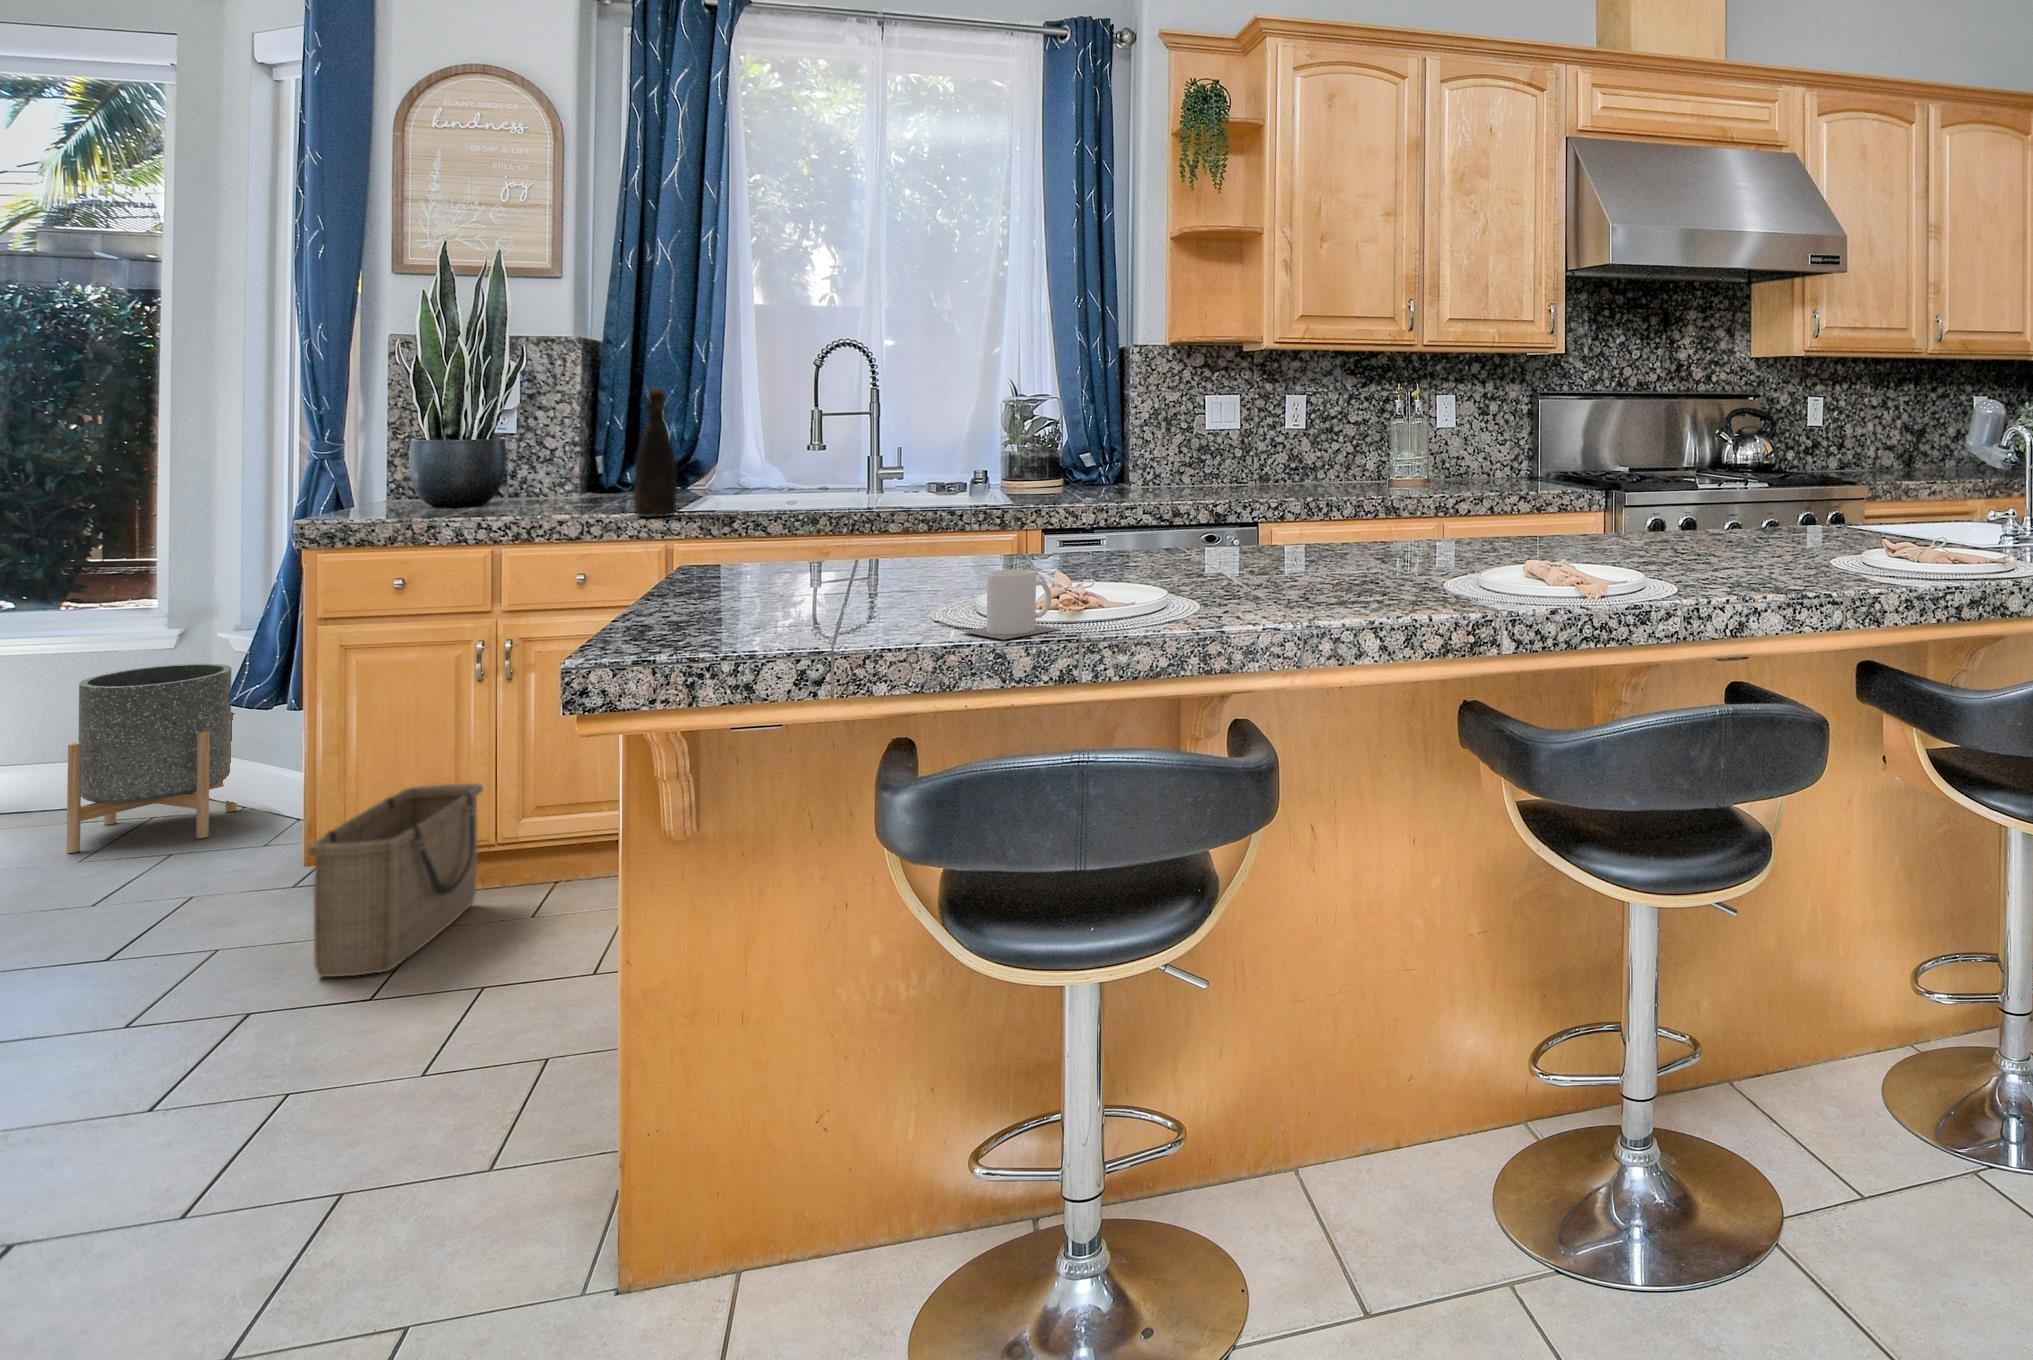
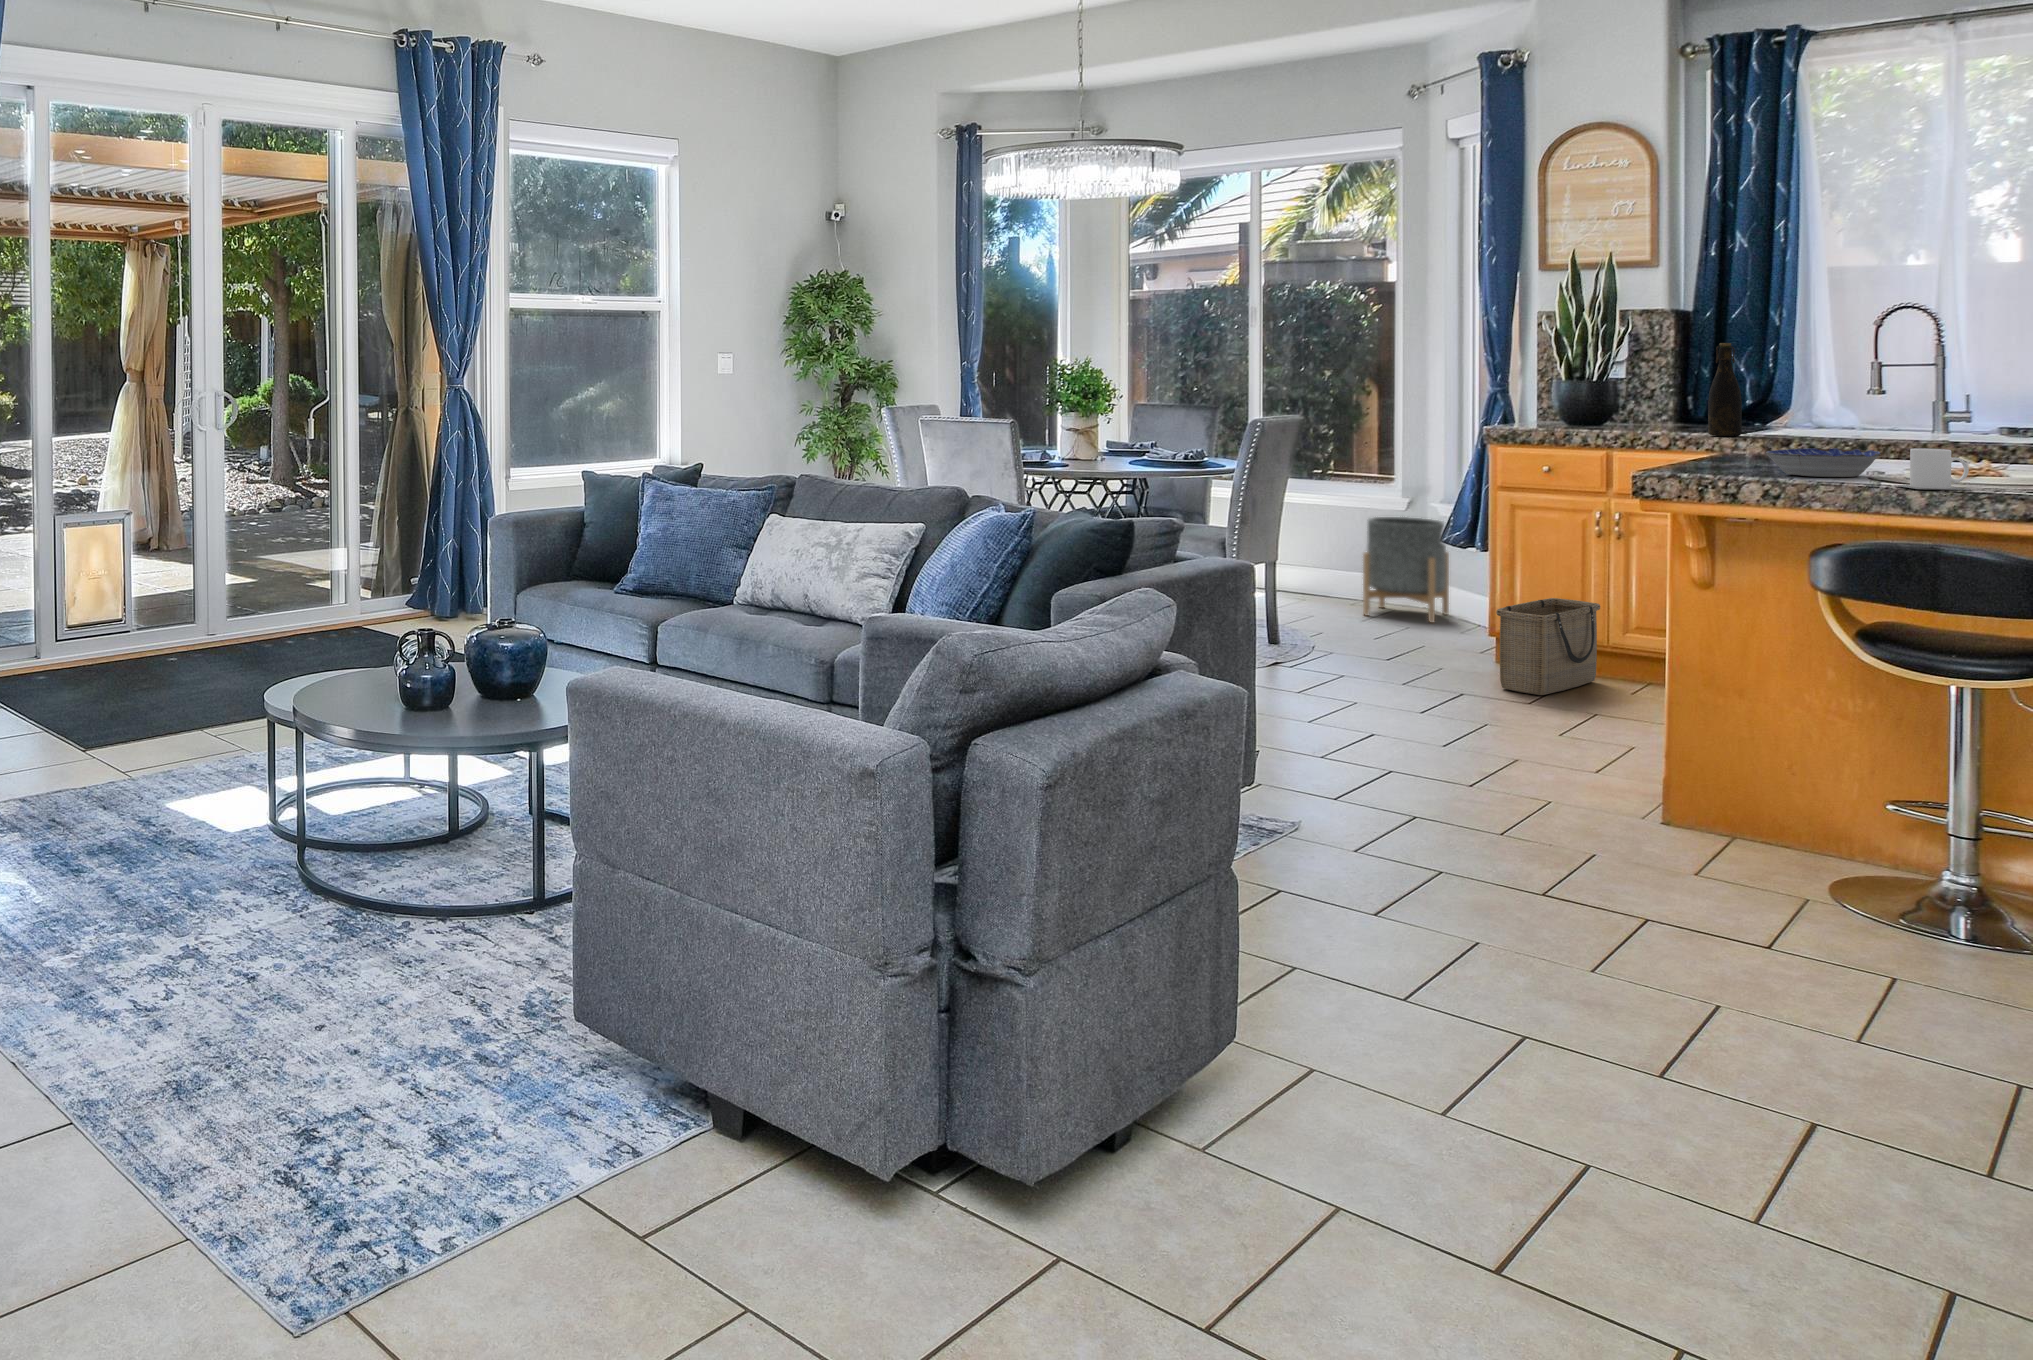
bowl: none [772,563,923,618] -> present [1765,448,1881,477]

